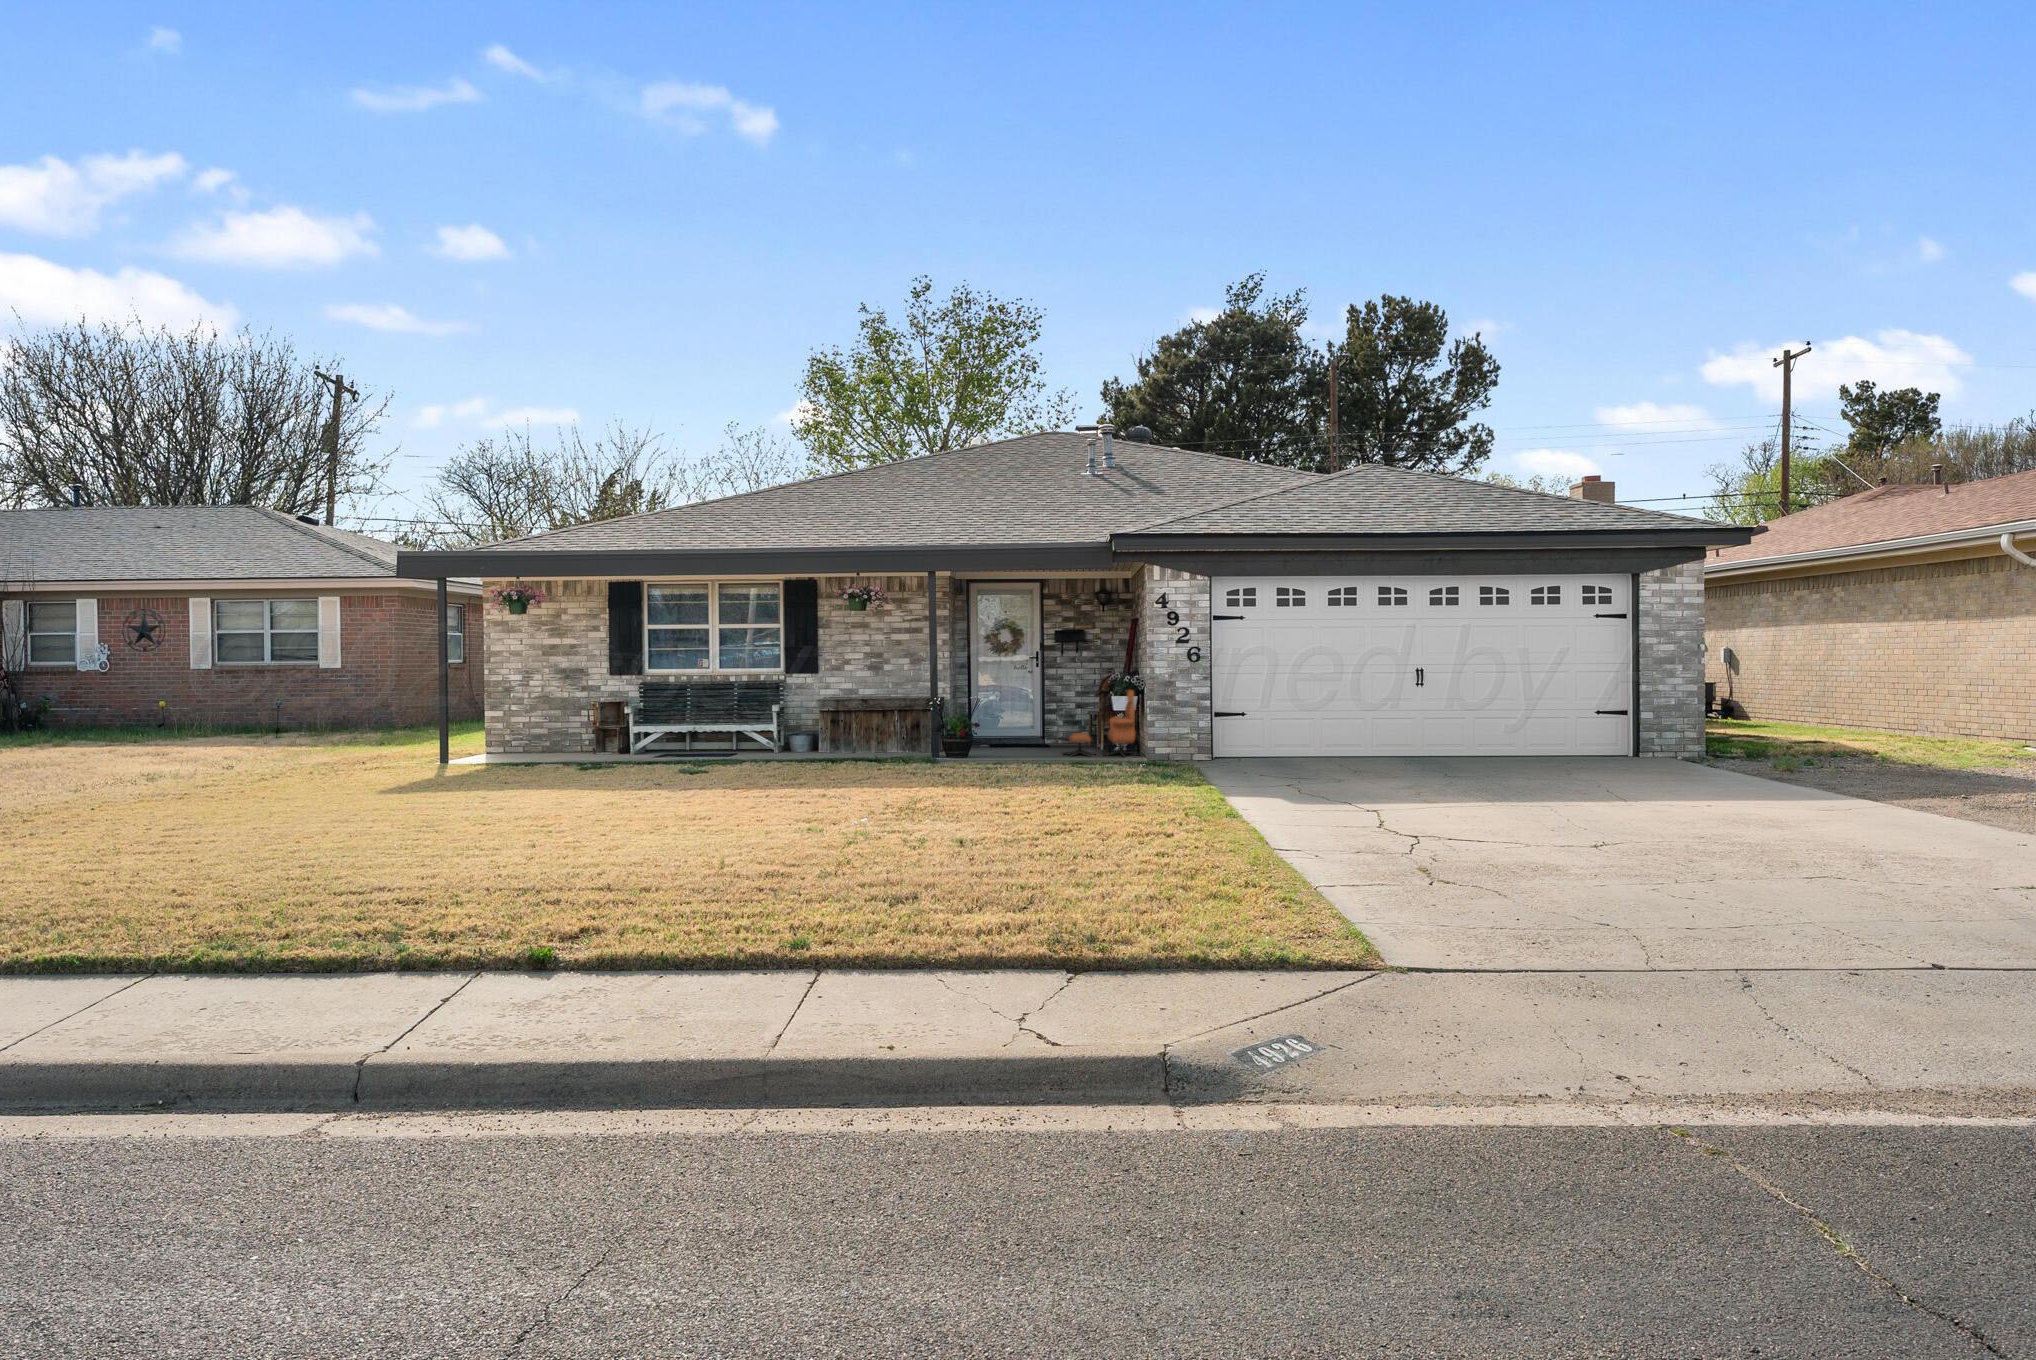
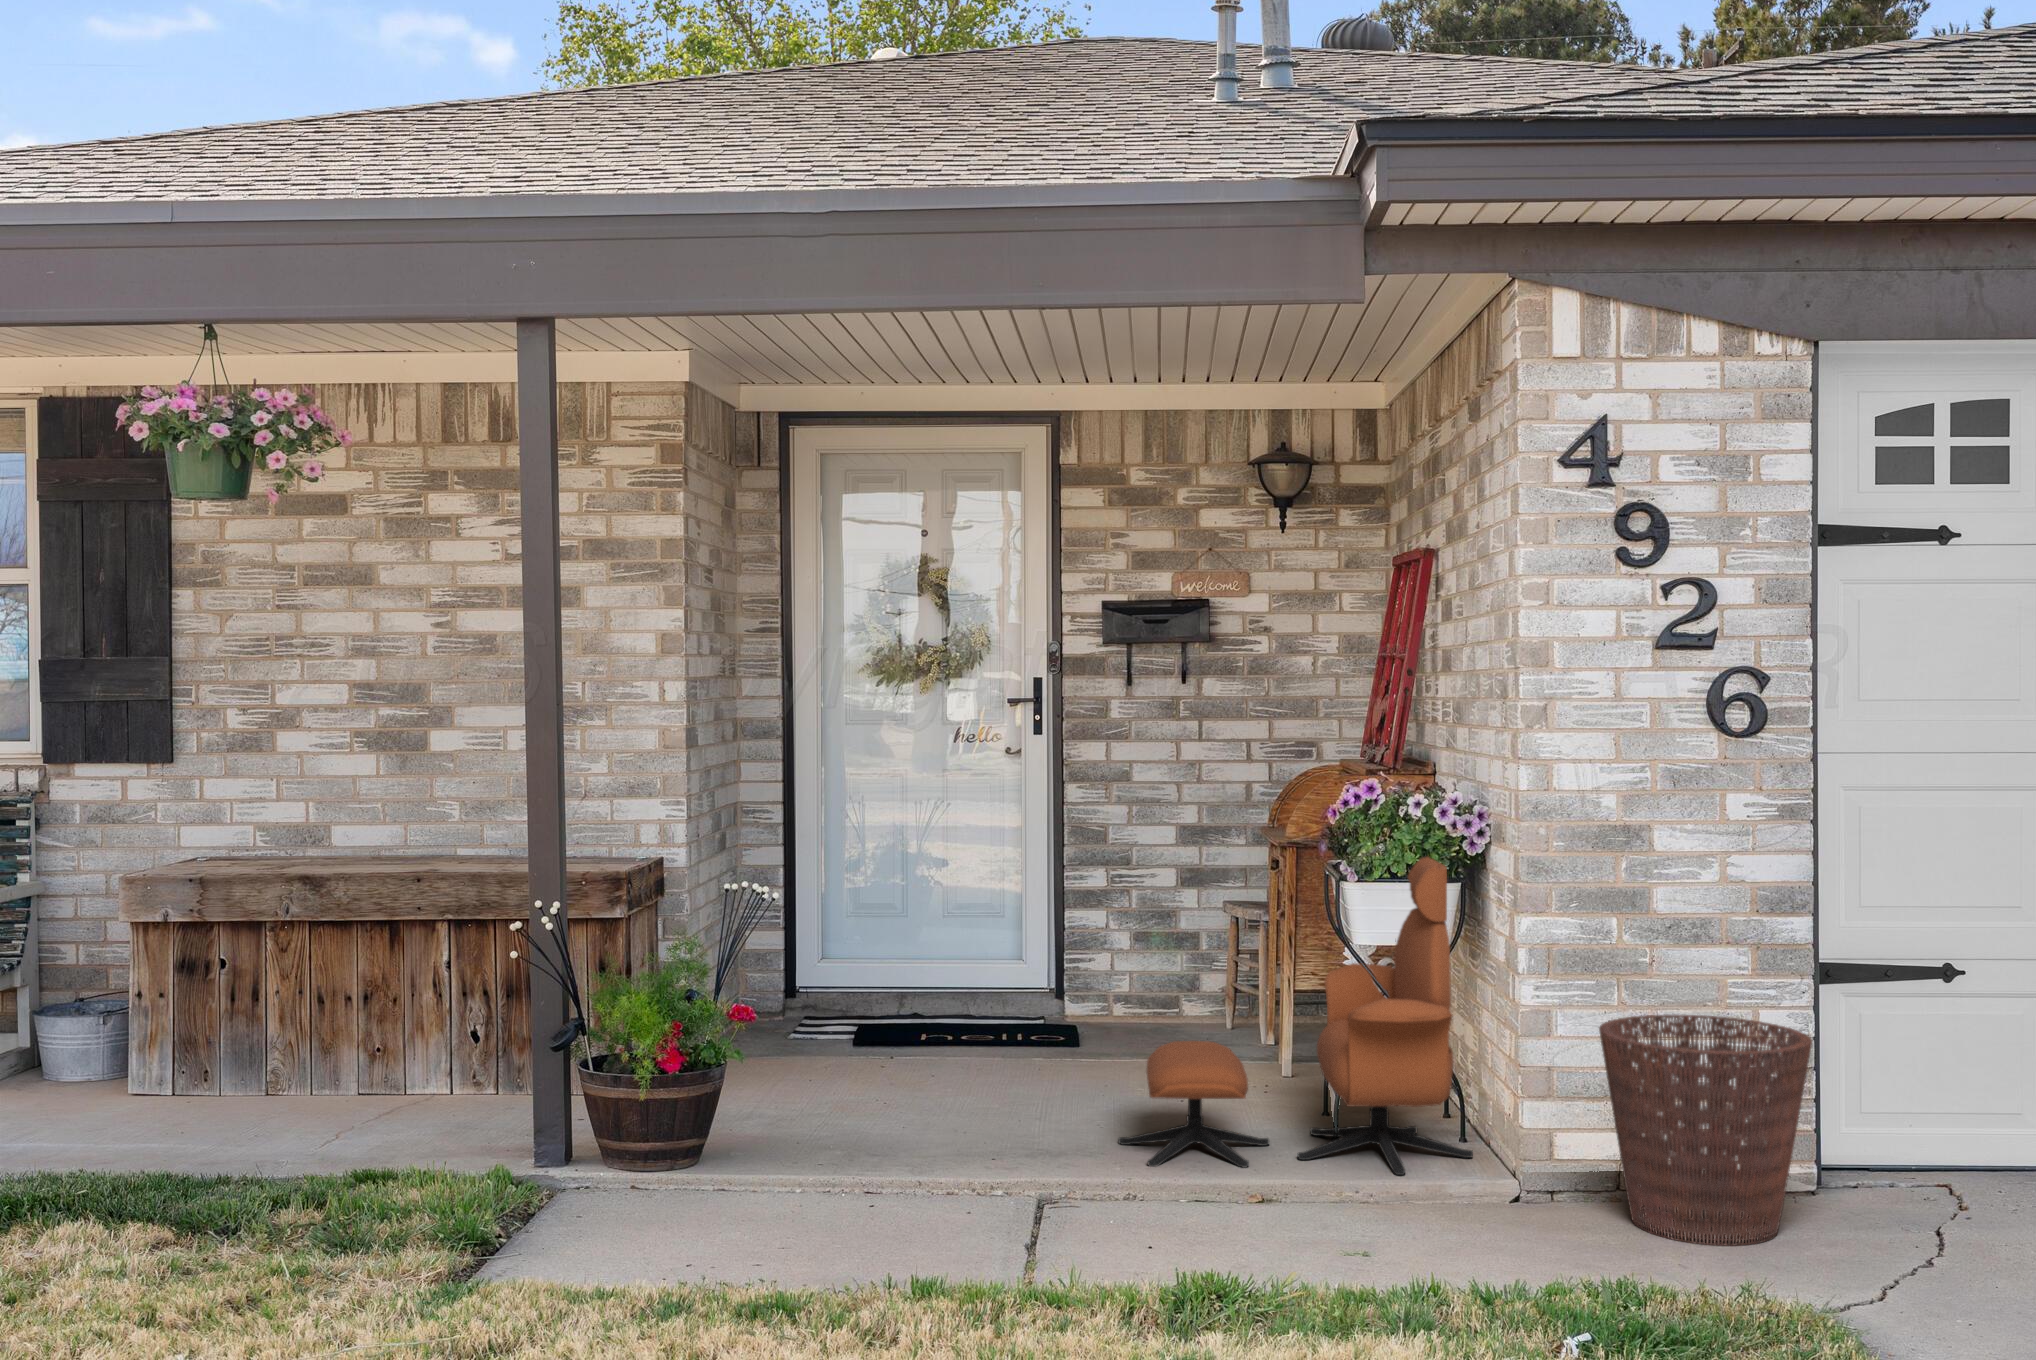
basket: none [1162,720,1203,761] -> present [1599,1014,1812,1245]

